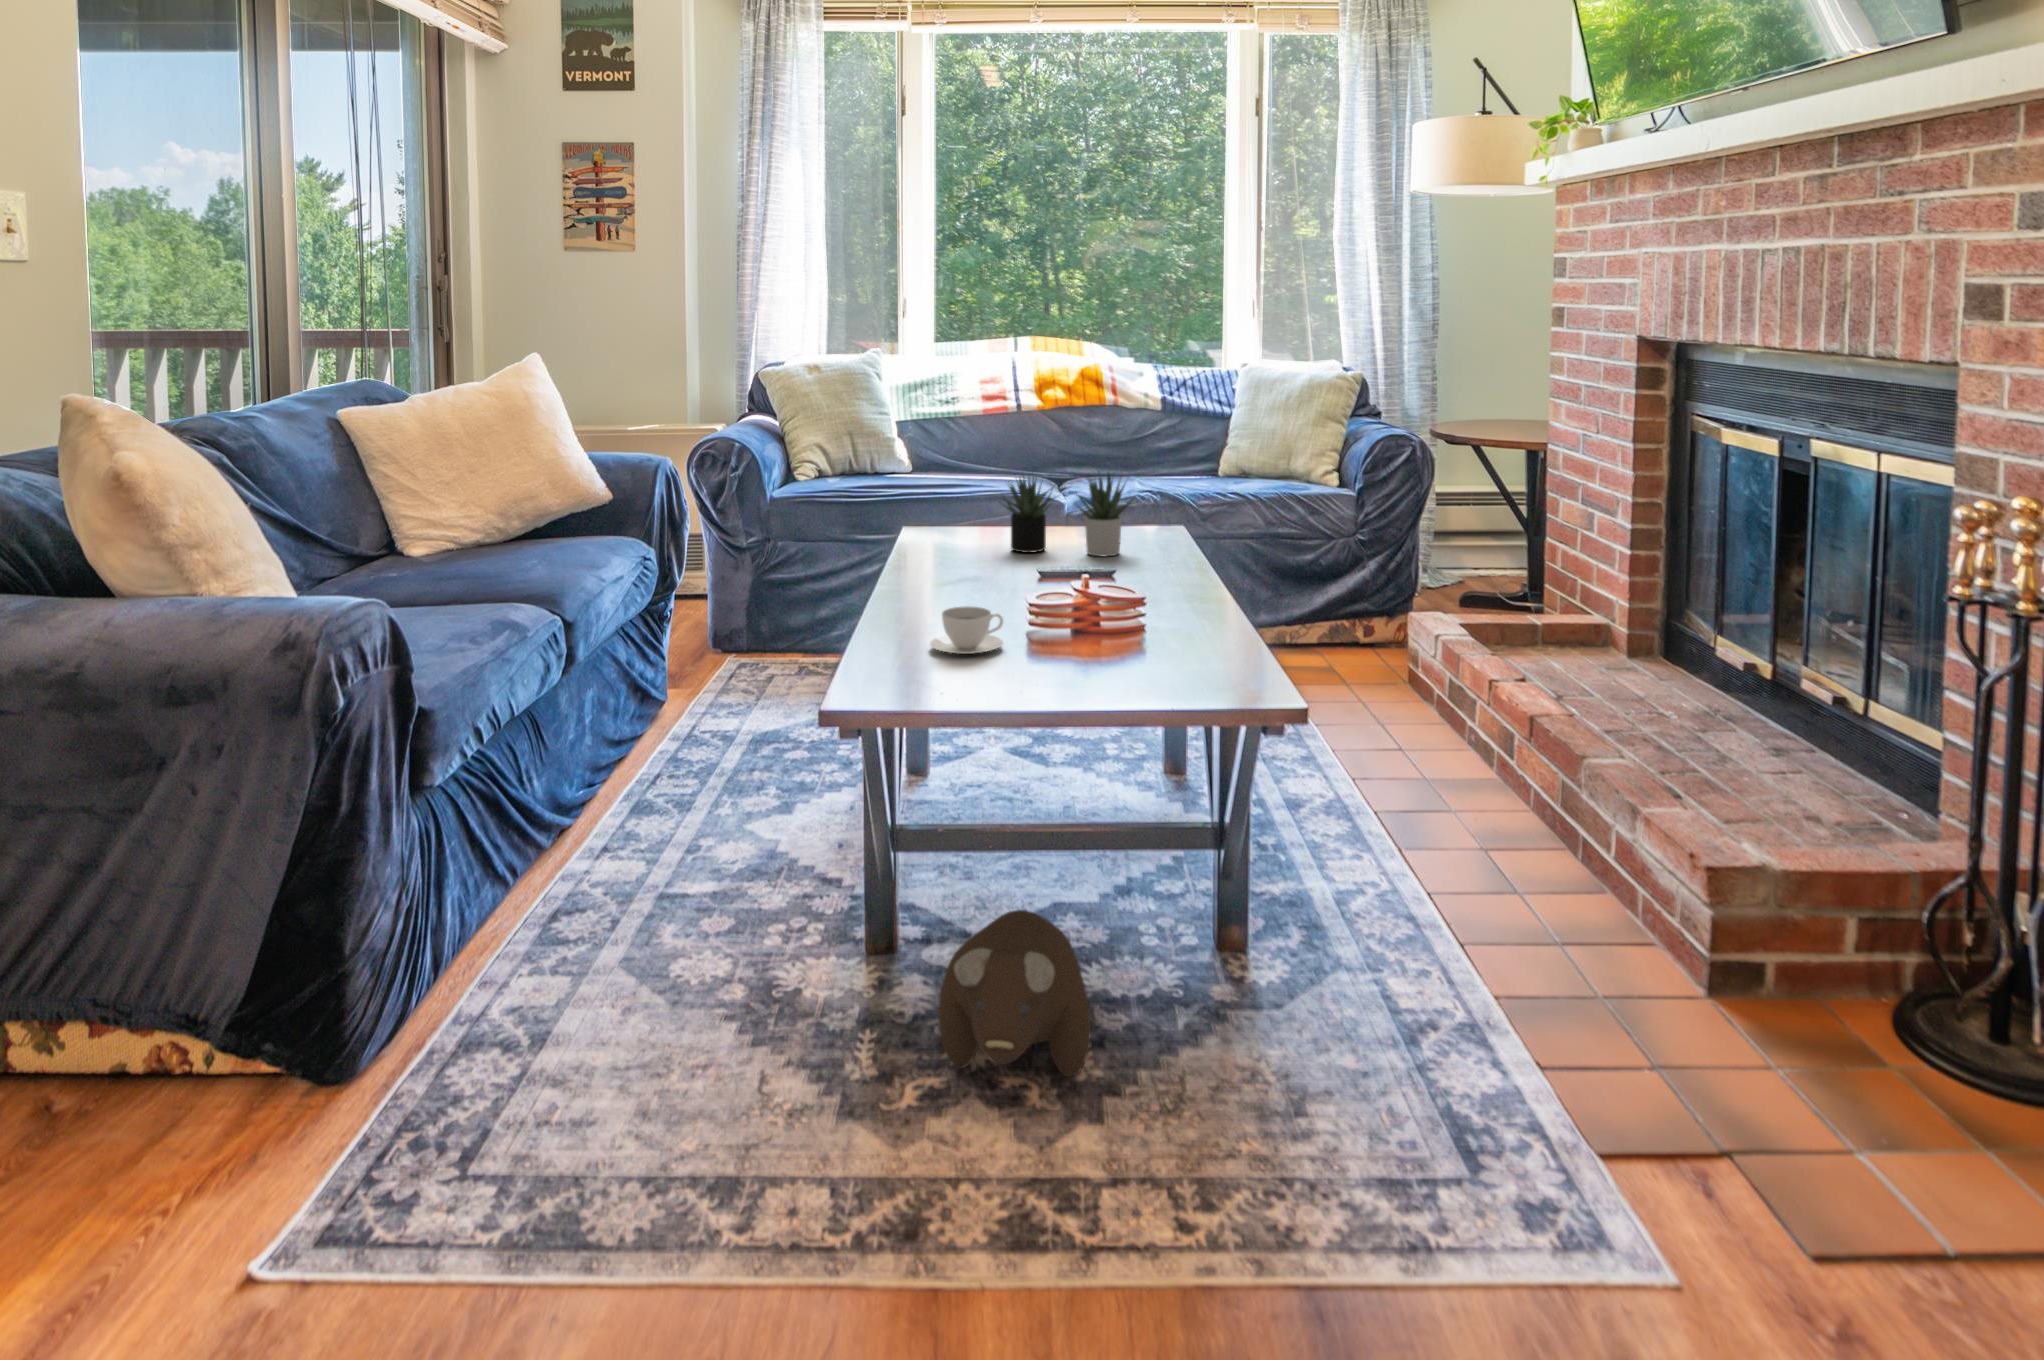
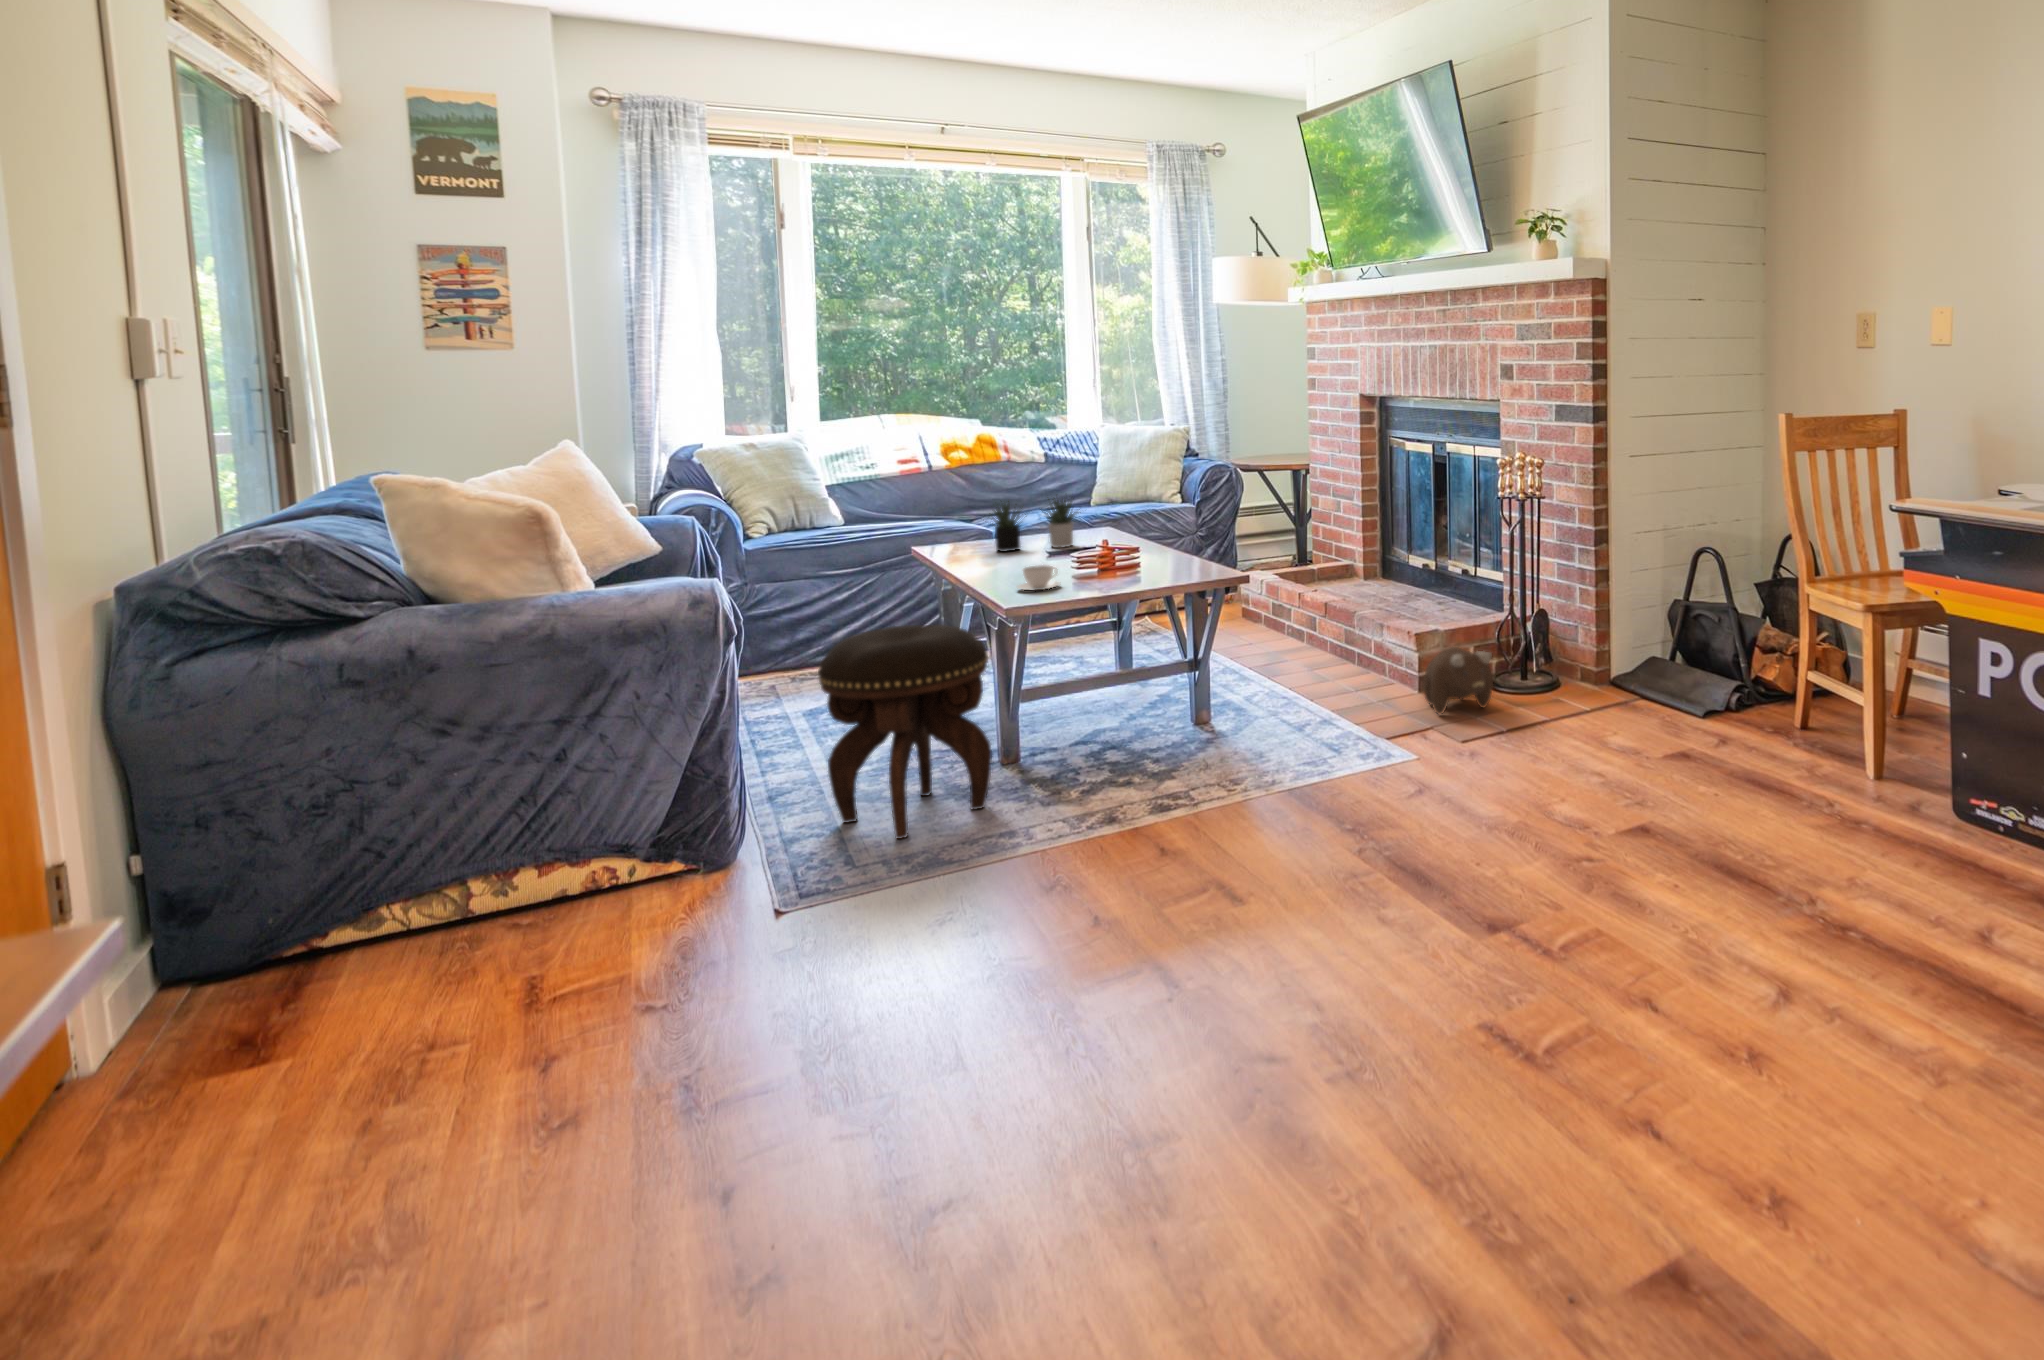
footstool: none [499,700,787,1123] -> present [818,624,992,839]
plush toy: present [938,910,1091,1077] -> present [1423,647,1493,714]

